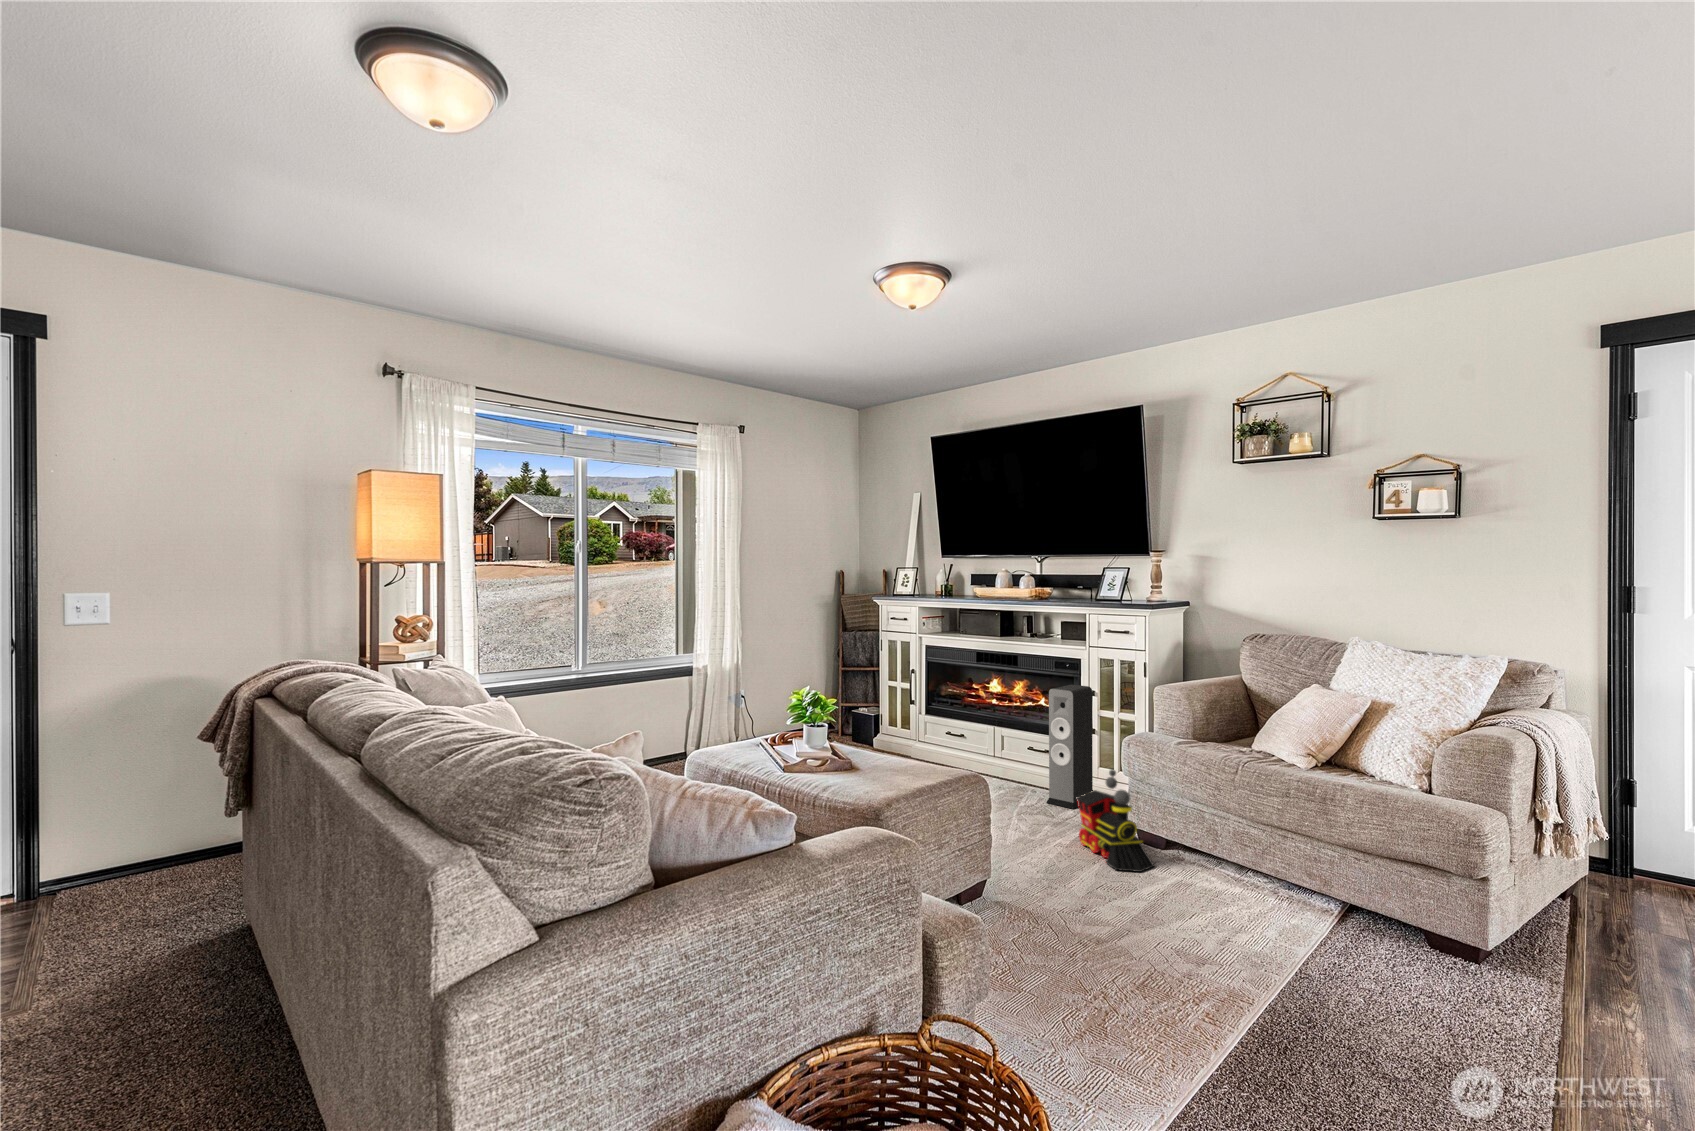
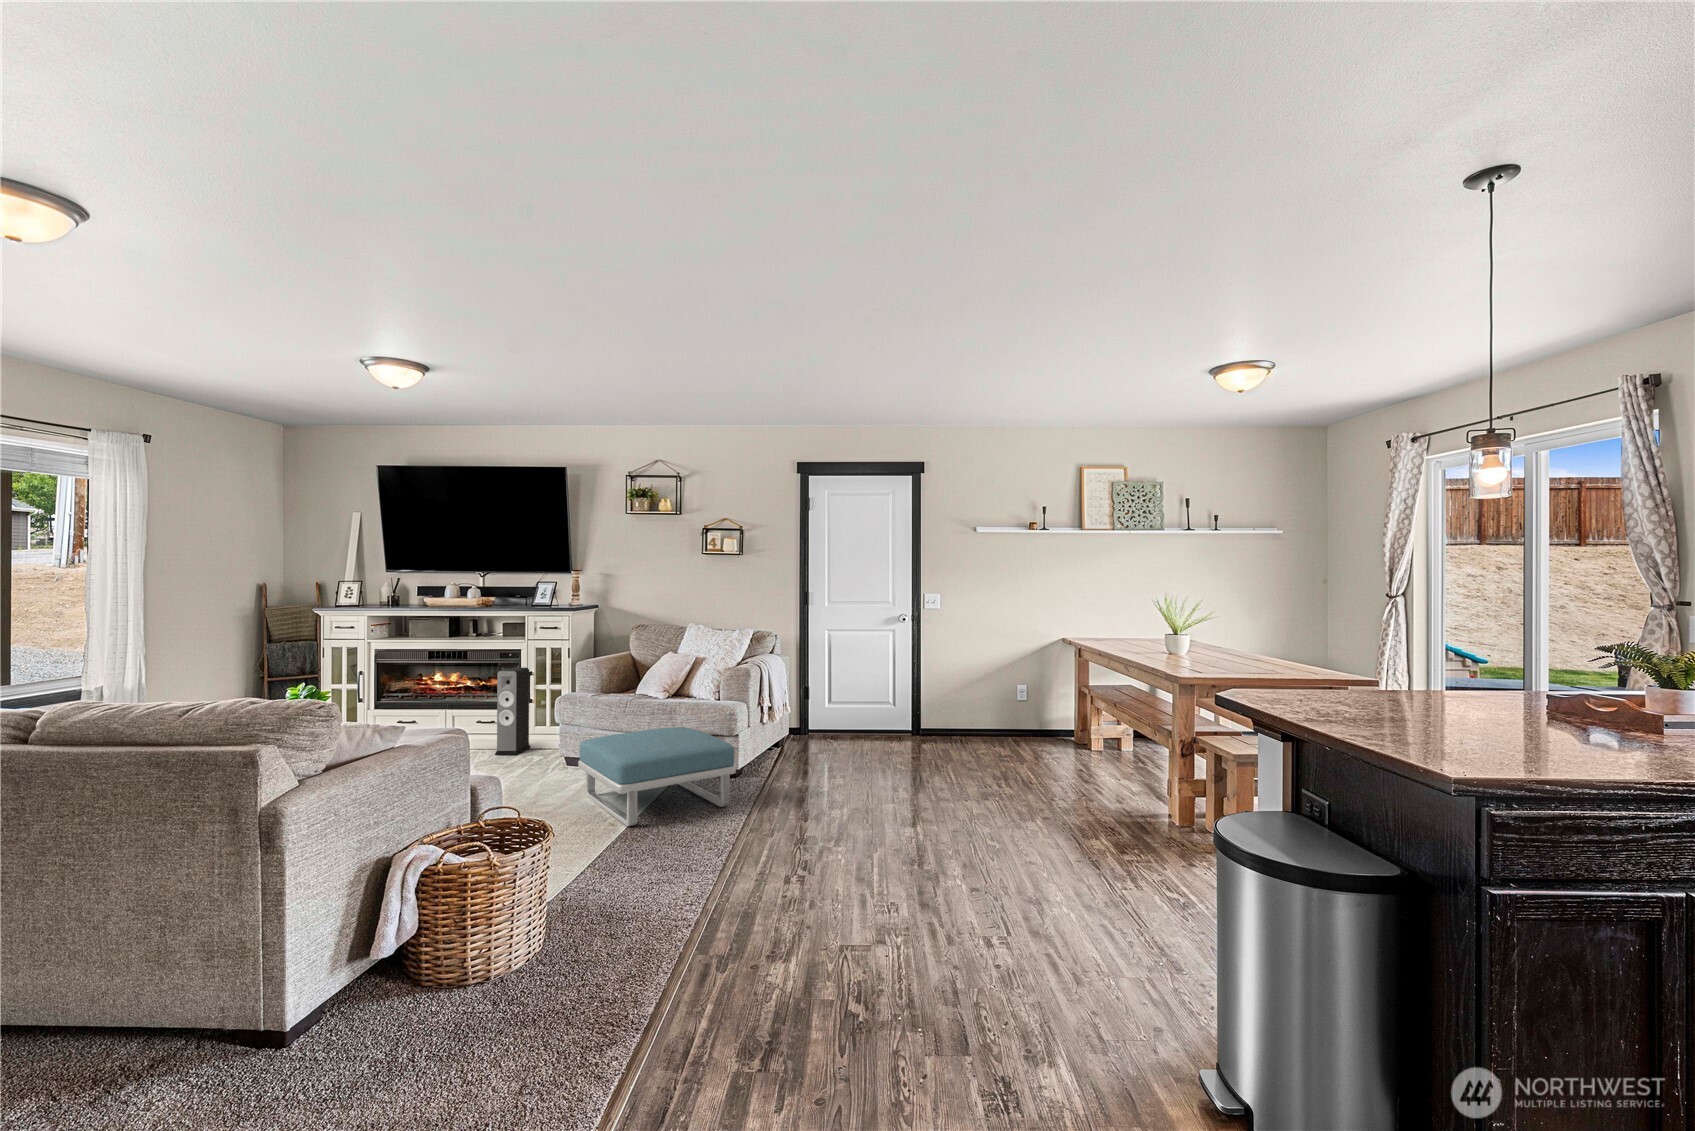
toy train: present [1076,770,1154,872] -> none [523,718,577,780]
footstool: none [1150,826,1485,1039] -> present [578,727,736,826]

